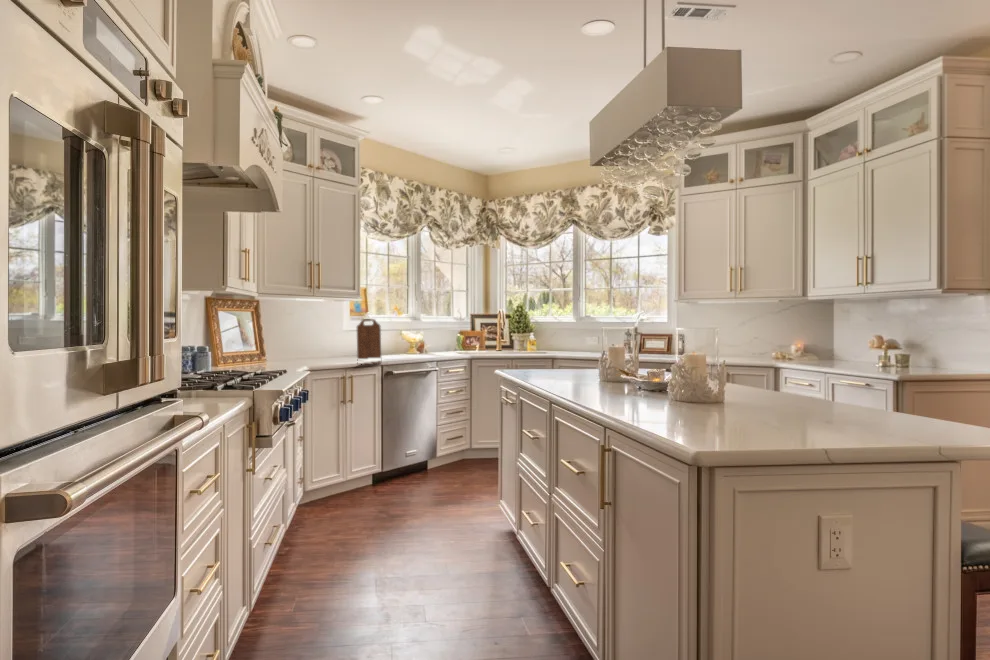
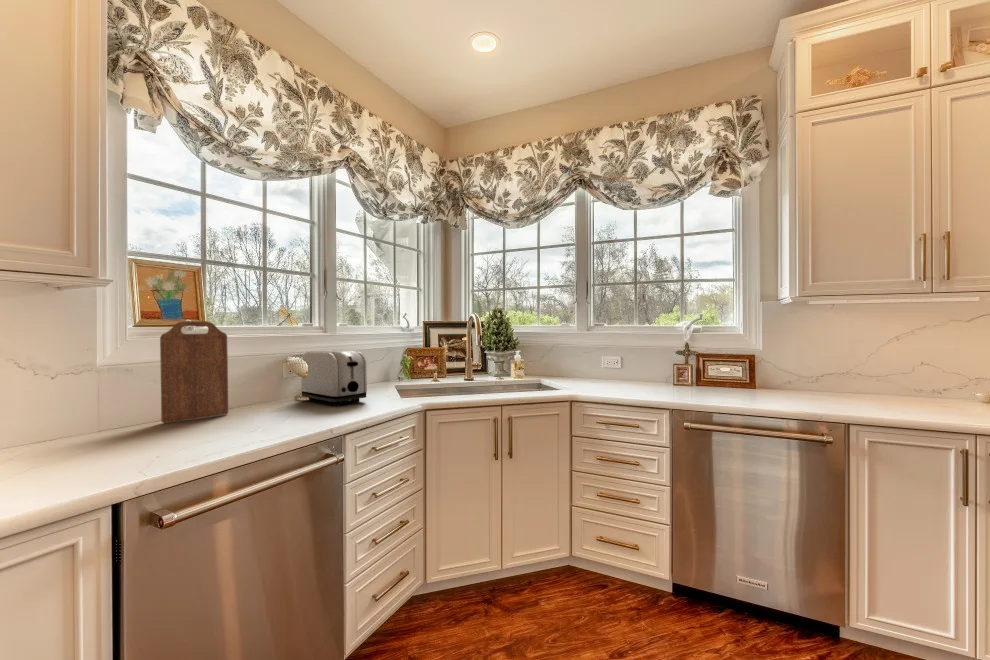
toaster: none [408,332,444,361] -> present [301,350,367,405]

